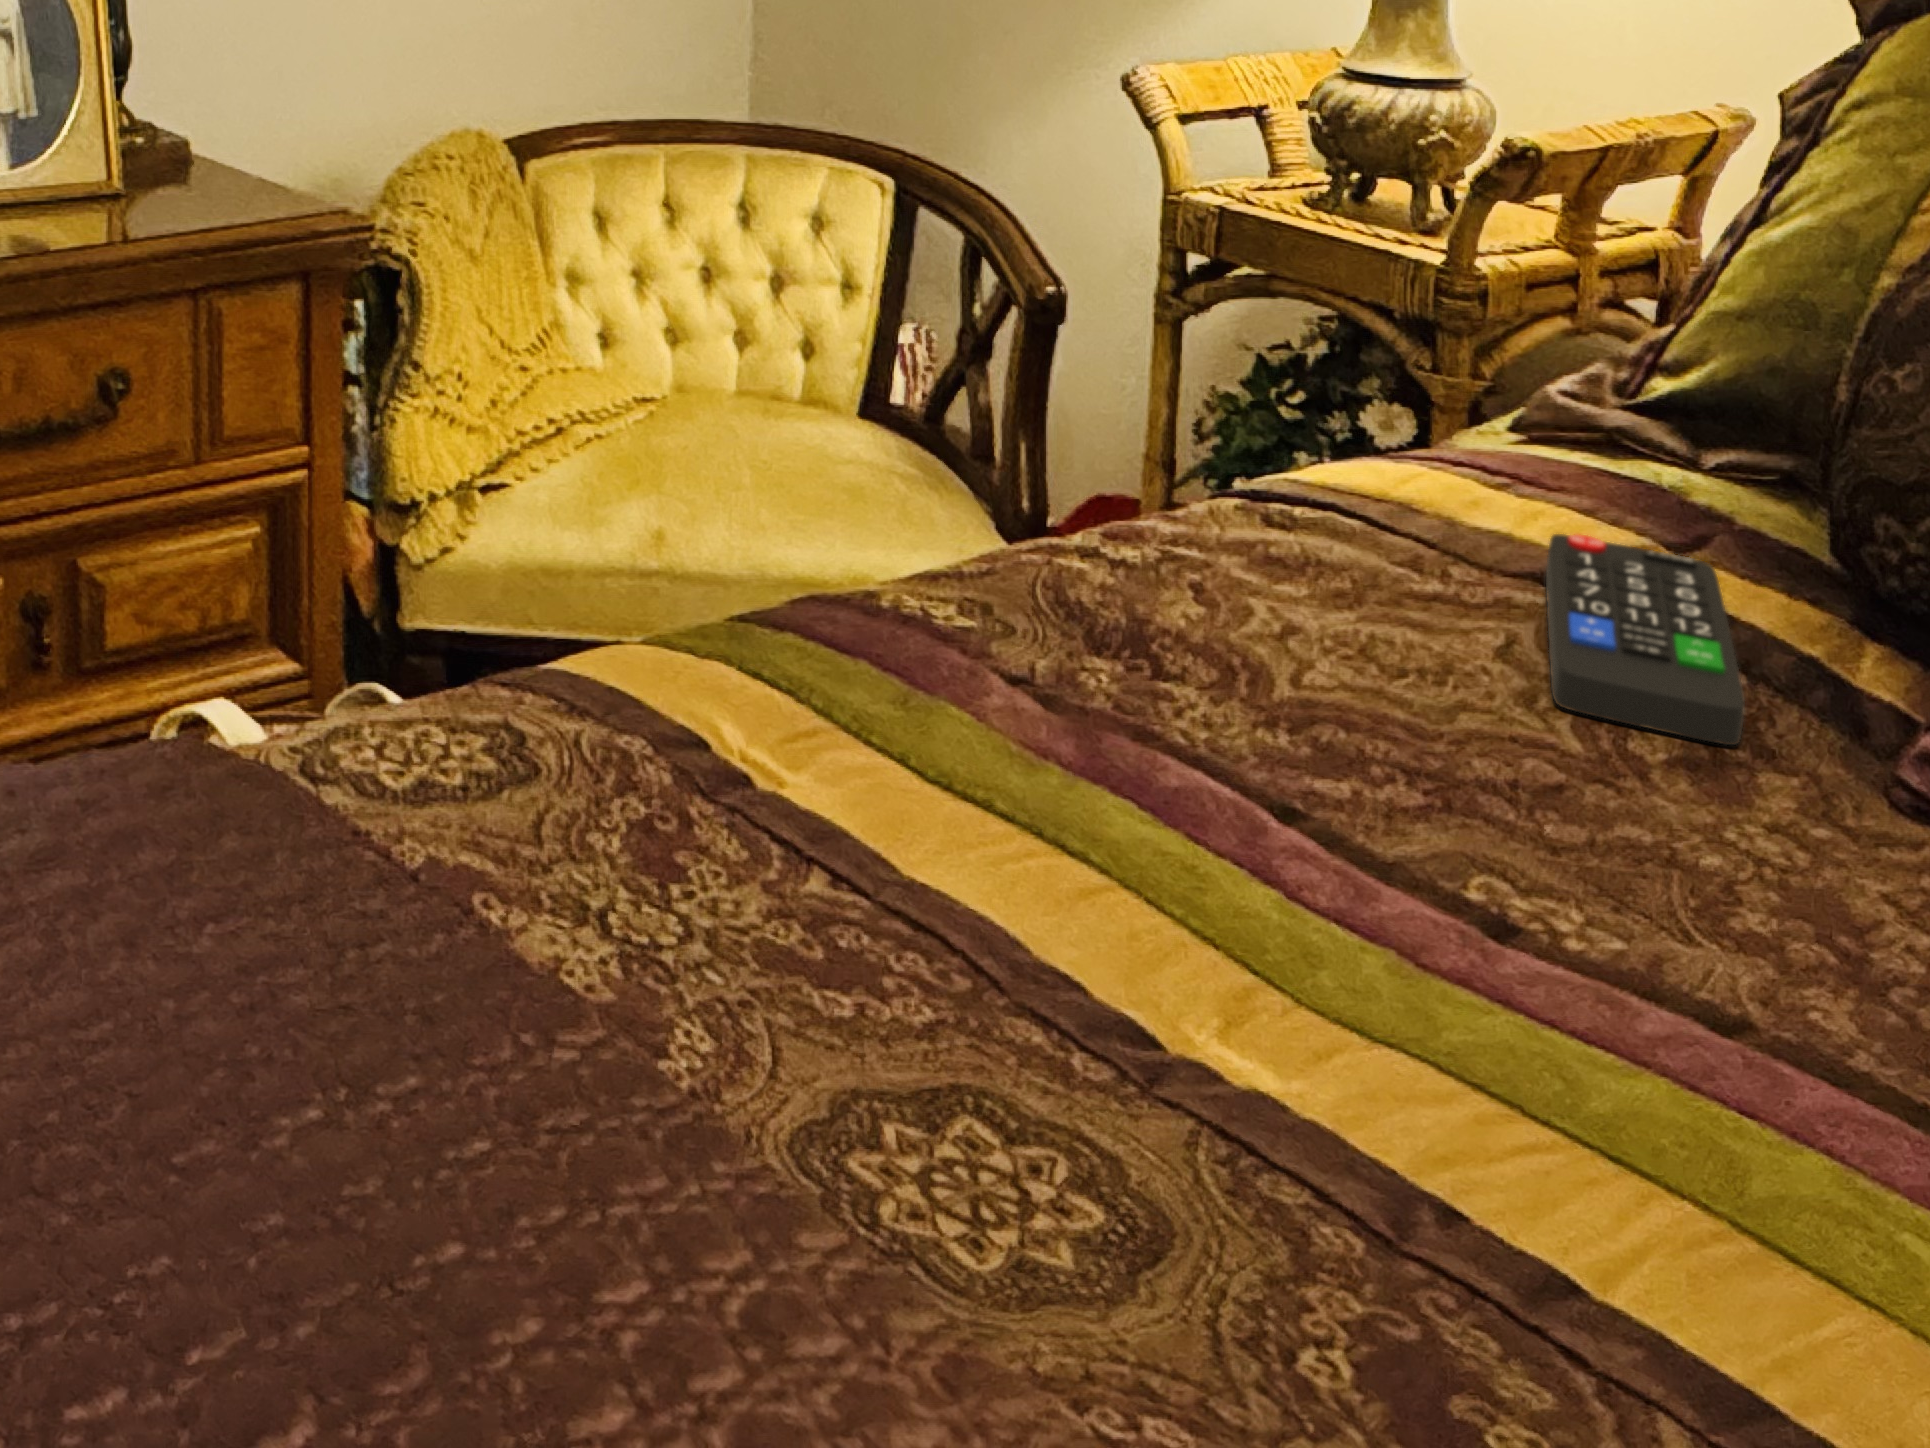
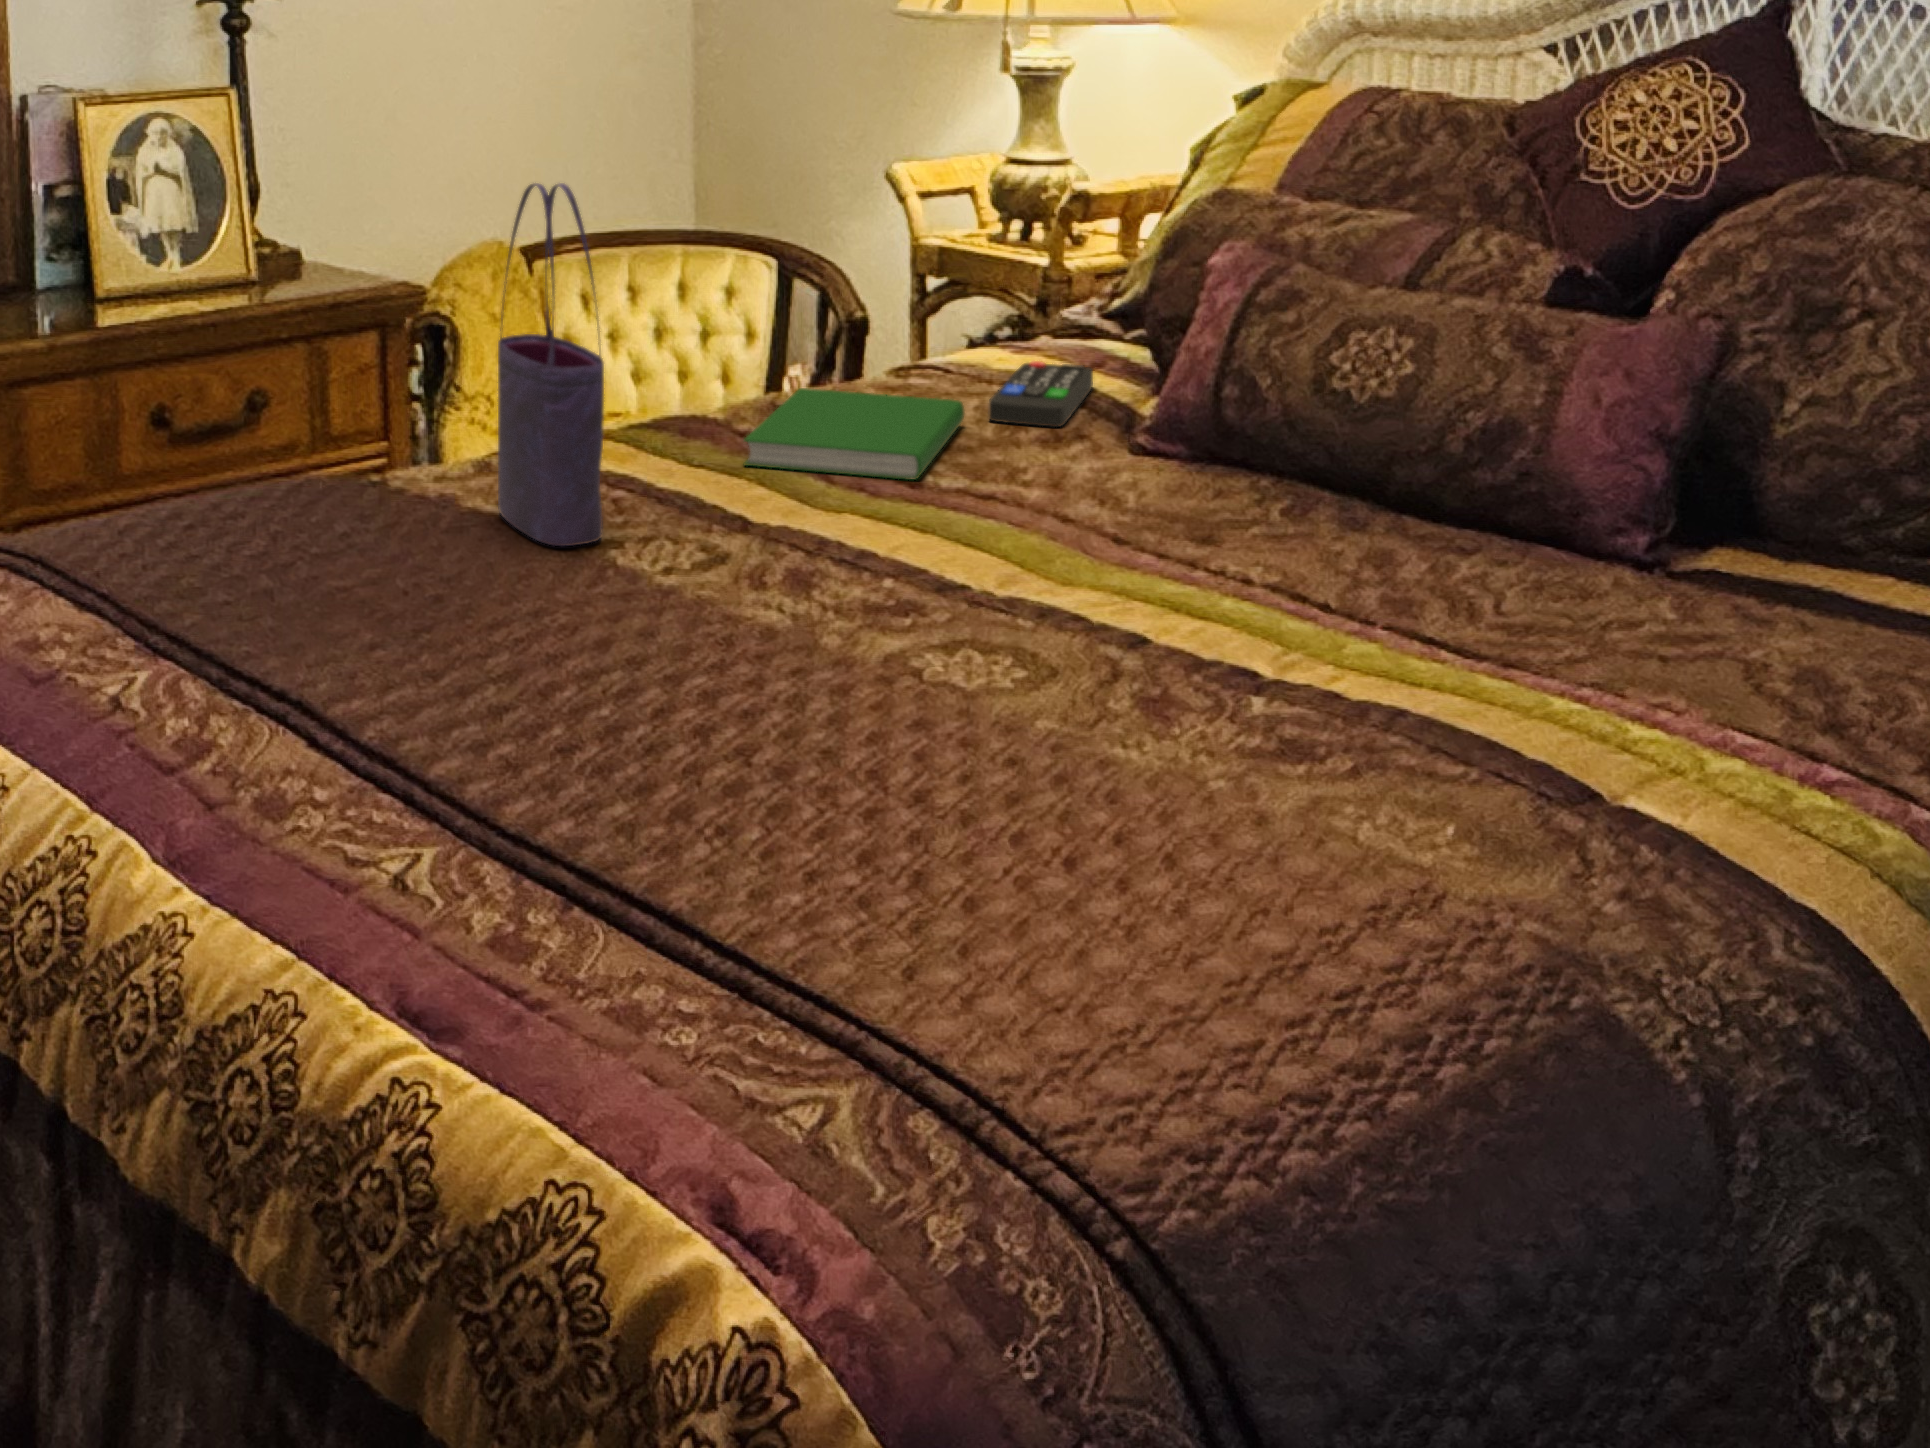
tote bag: none [567,293,876,1201] -> present [498,183,604,546]
hardcover book: none [1082,592,1541,947] -> present [744,388,964,480]

